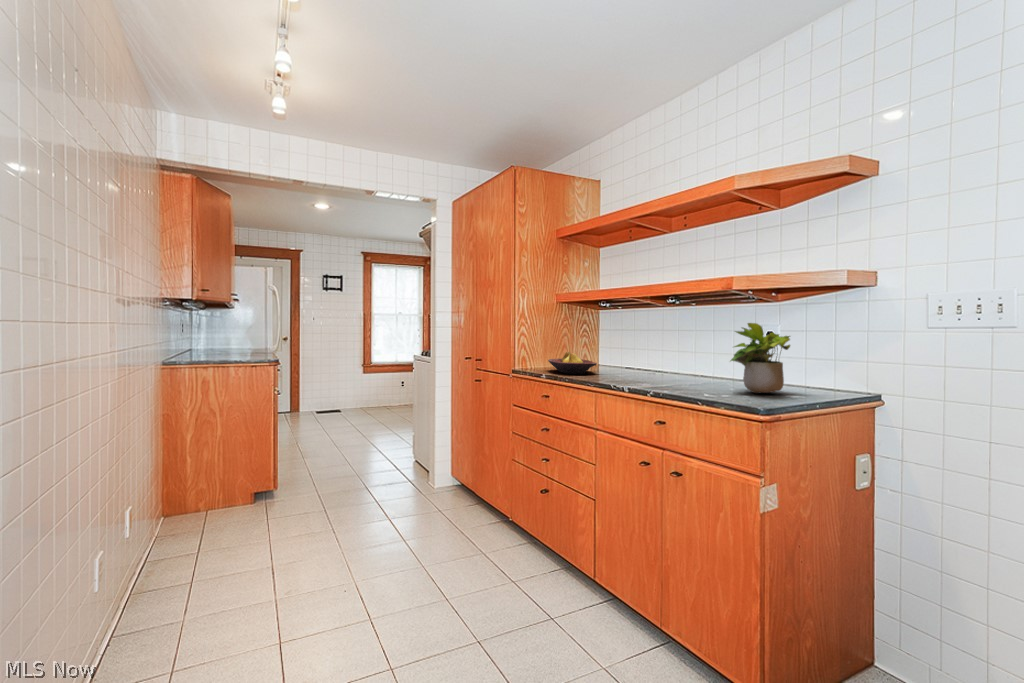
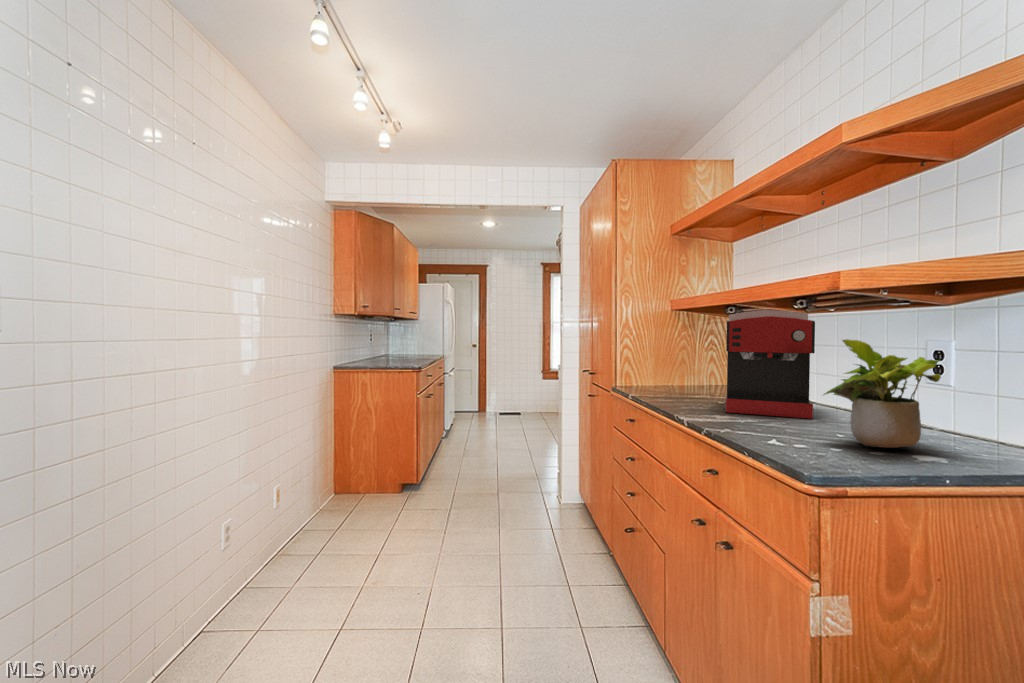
coffee maker: none [625,304,698,382] -> present [726,310,815,419]
fruit bowl: present [548,352,597,374] -> none [647,368,701,396]

